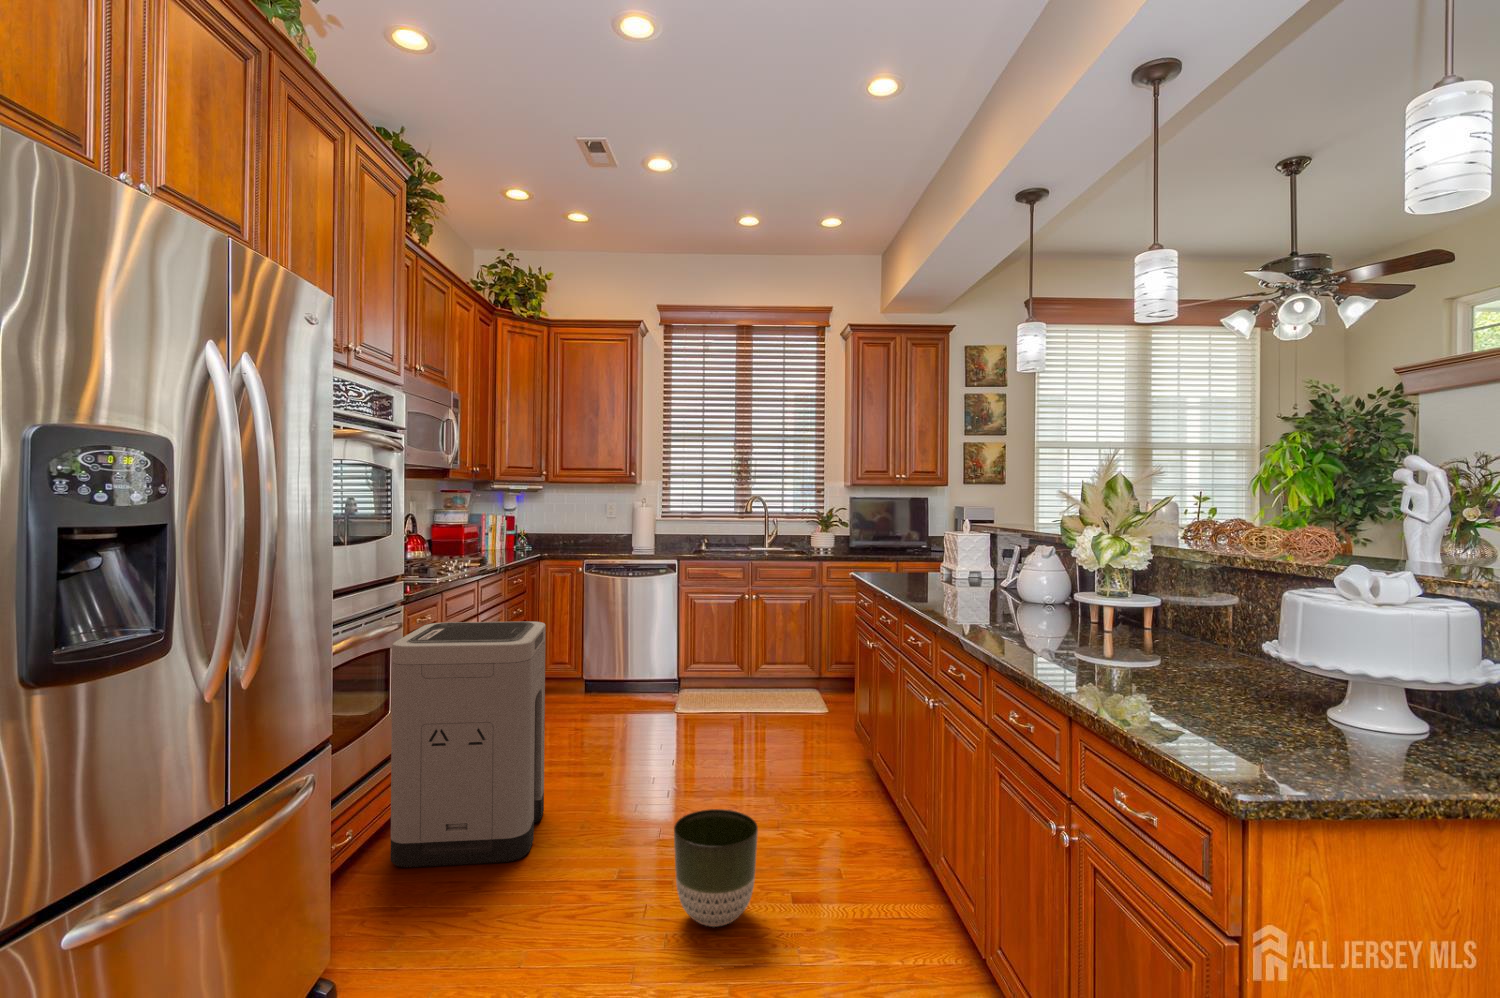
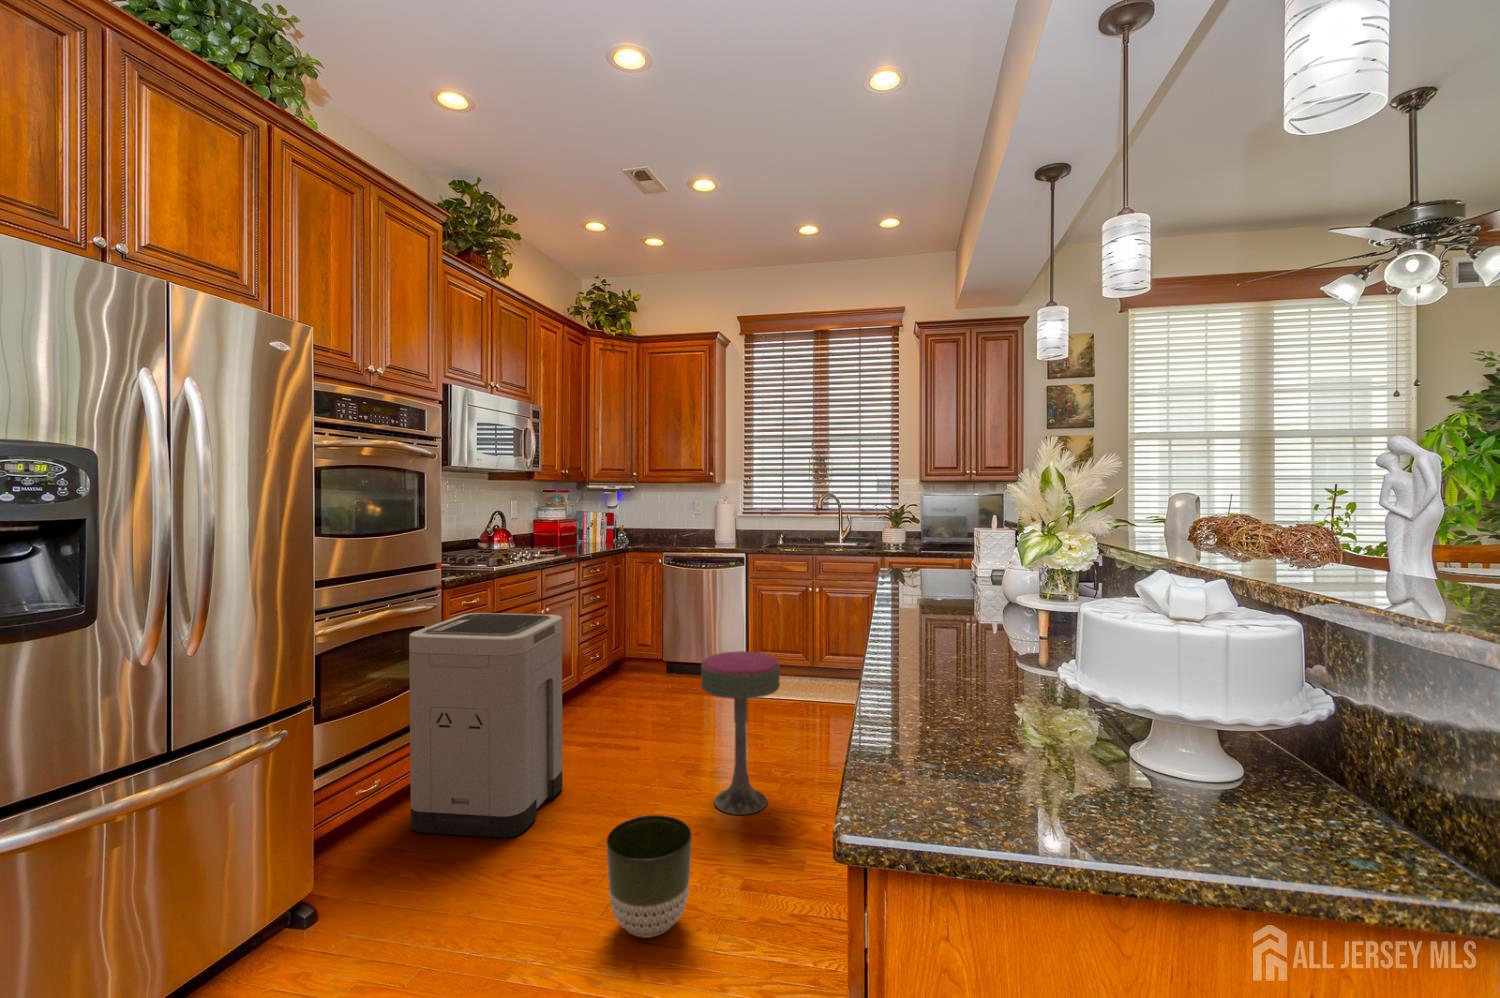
bar stool: none [701,653,781,817] -> present [701,651,780,815]

